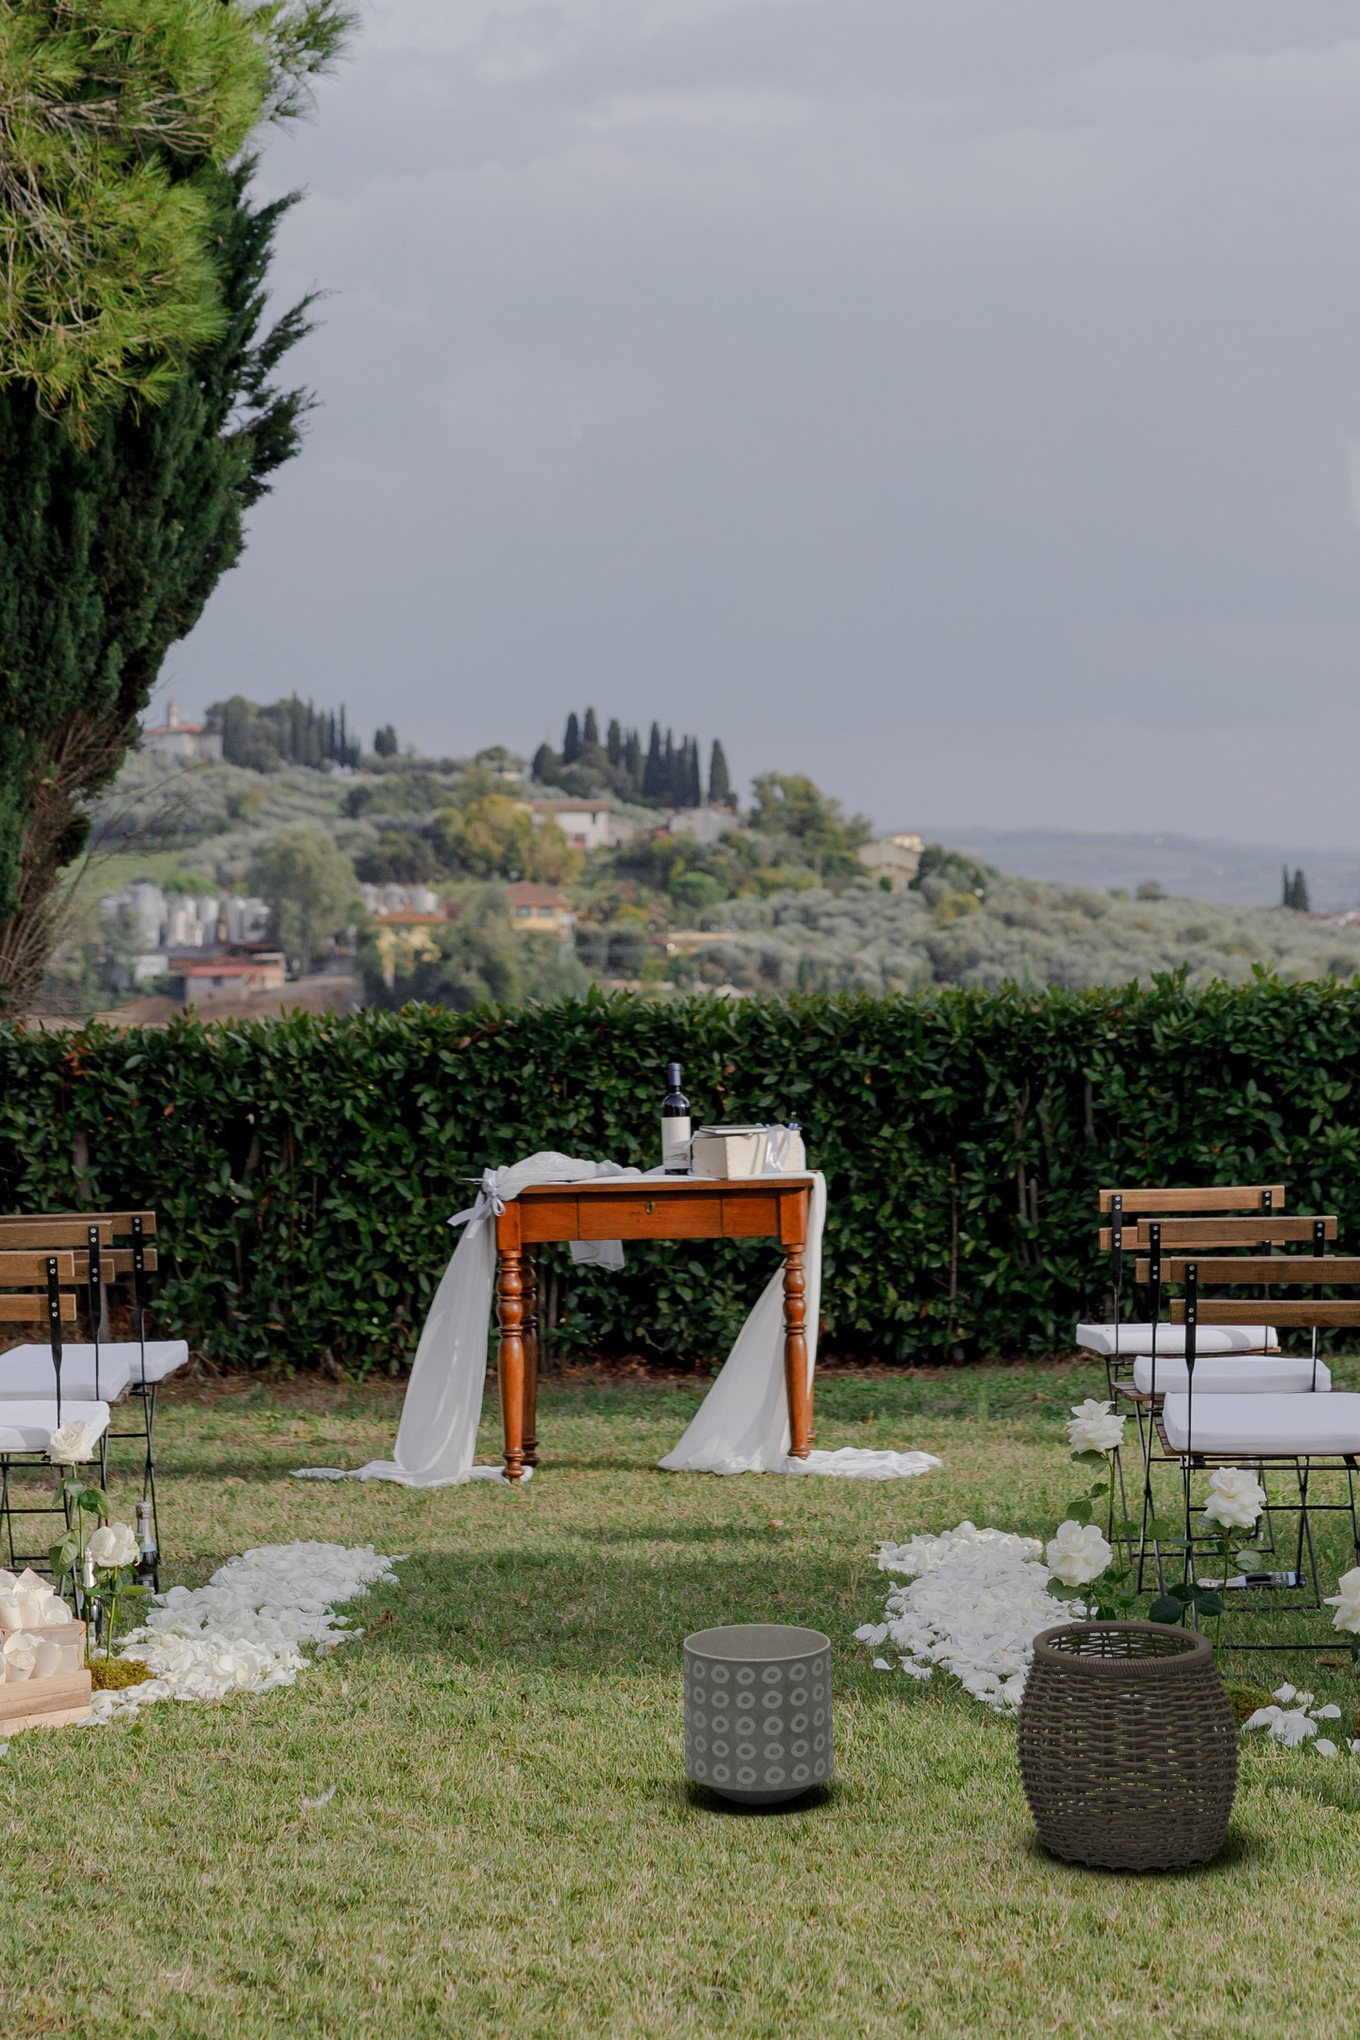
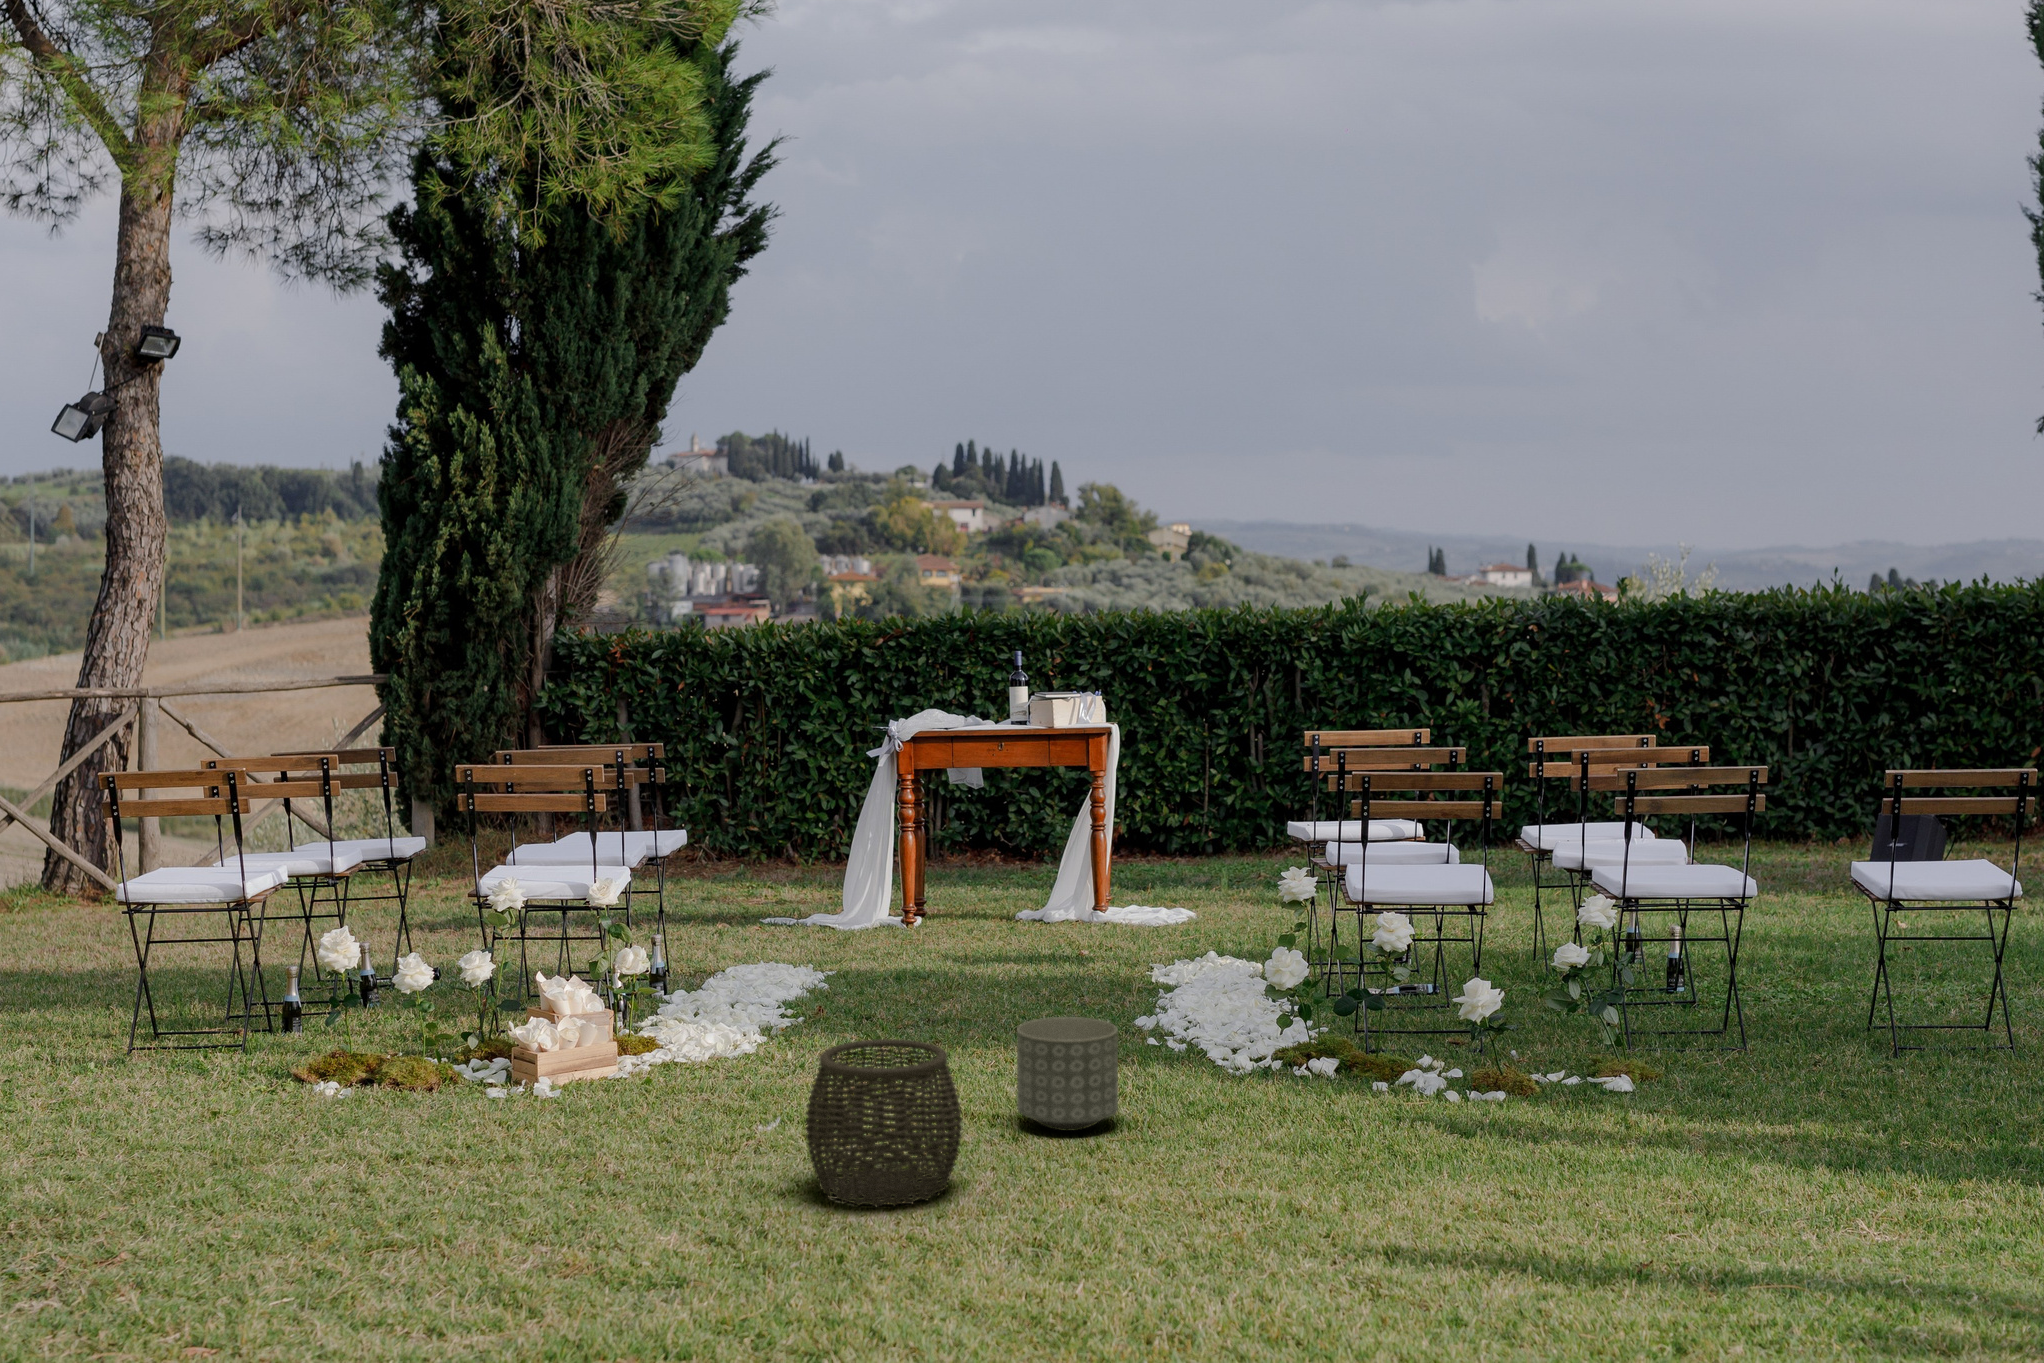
woven basket: present [1015,1620,1241,1871] -> present [805,1039,962,1207]

